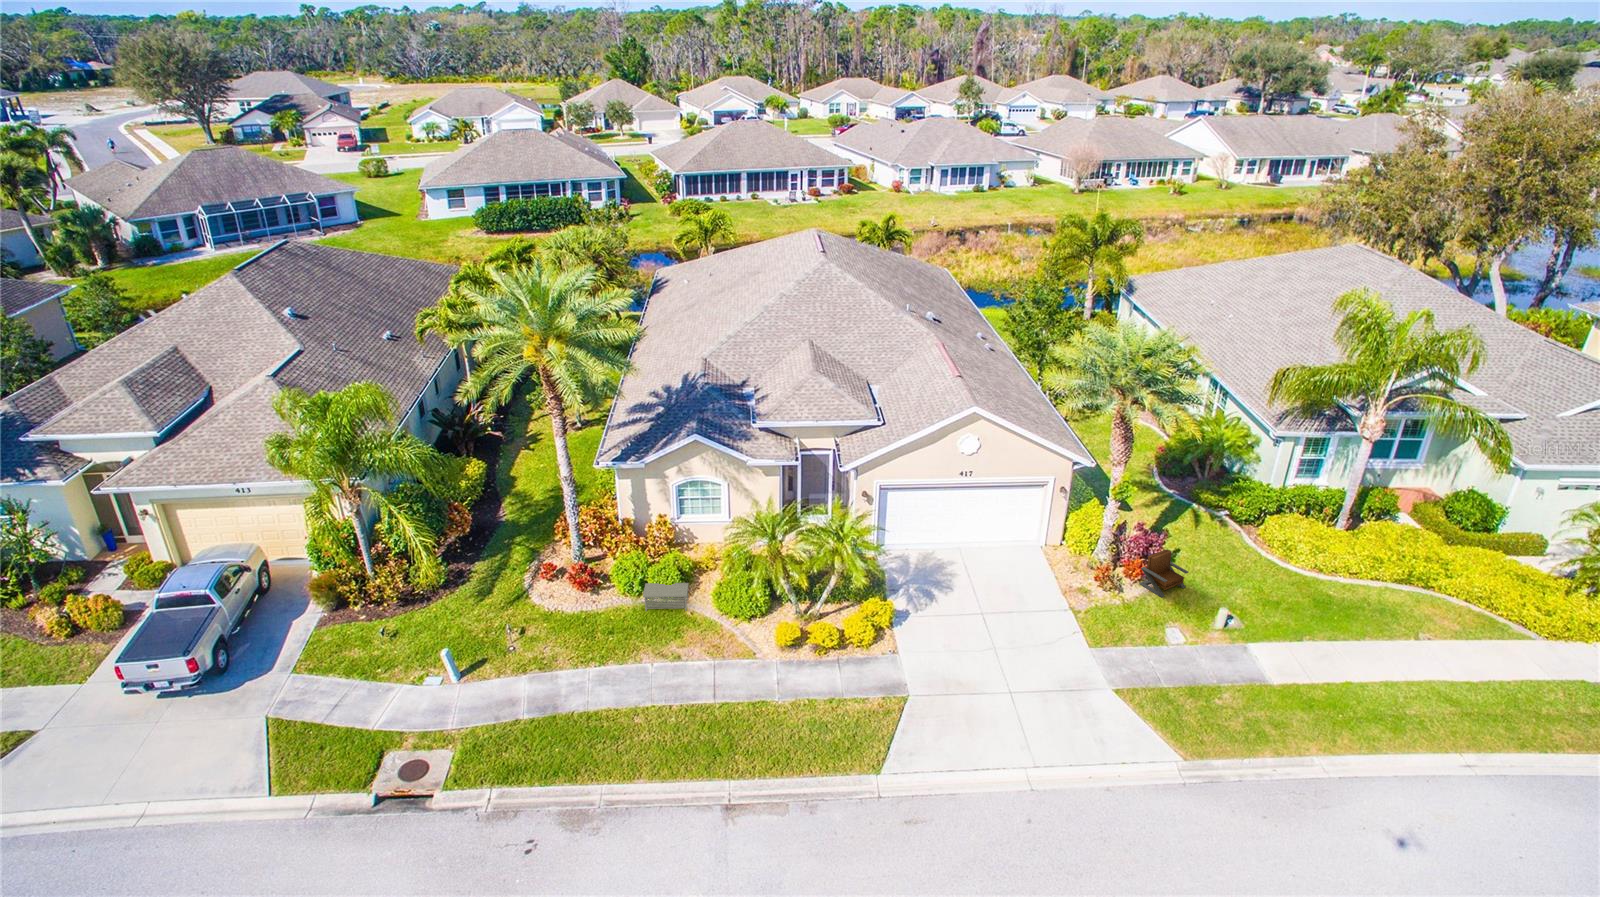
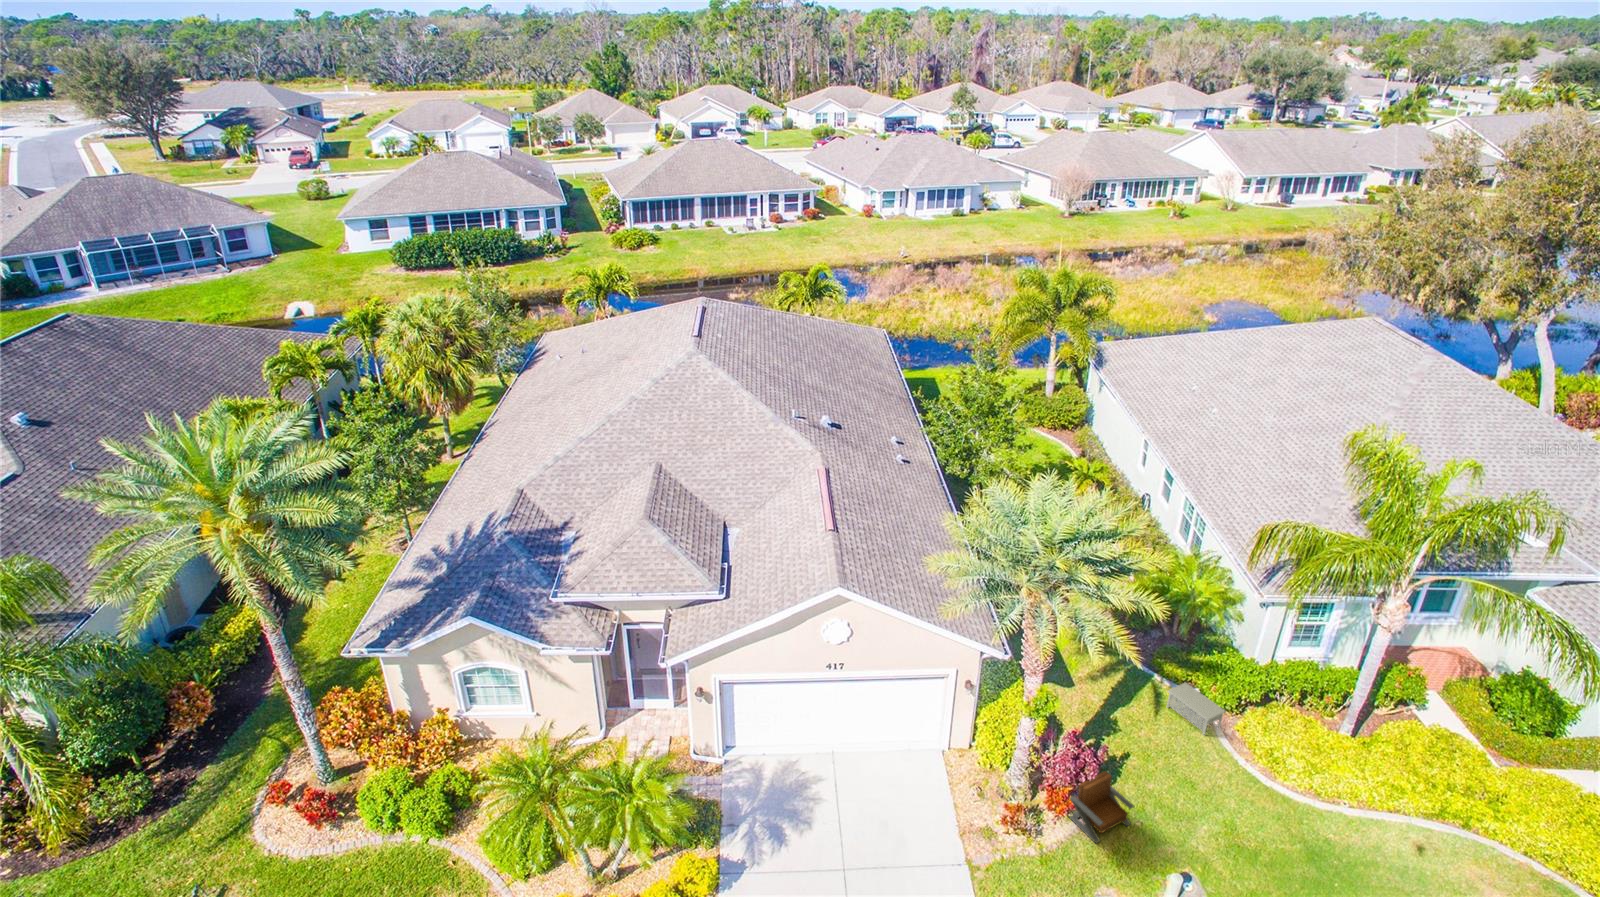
storage bench: present [643,583,688,611] -> present [1167,683,1225,735]

